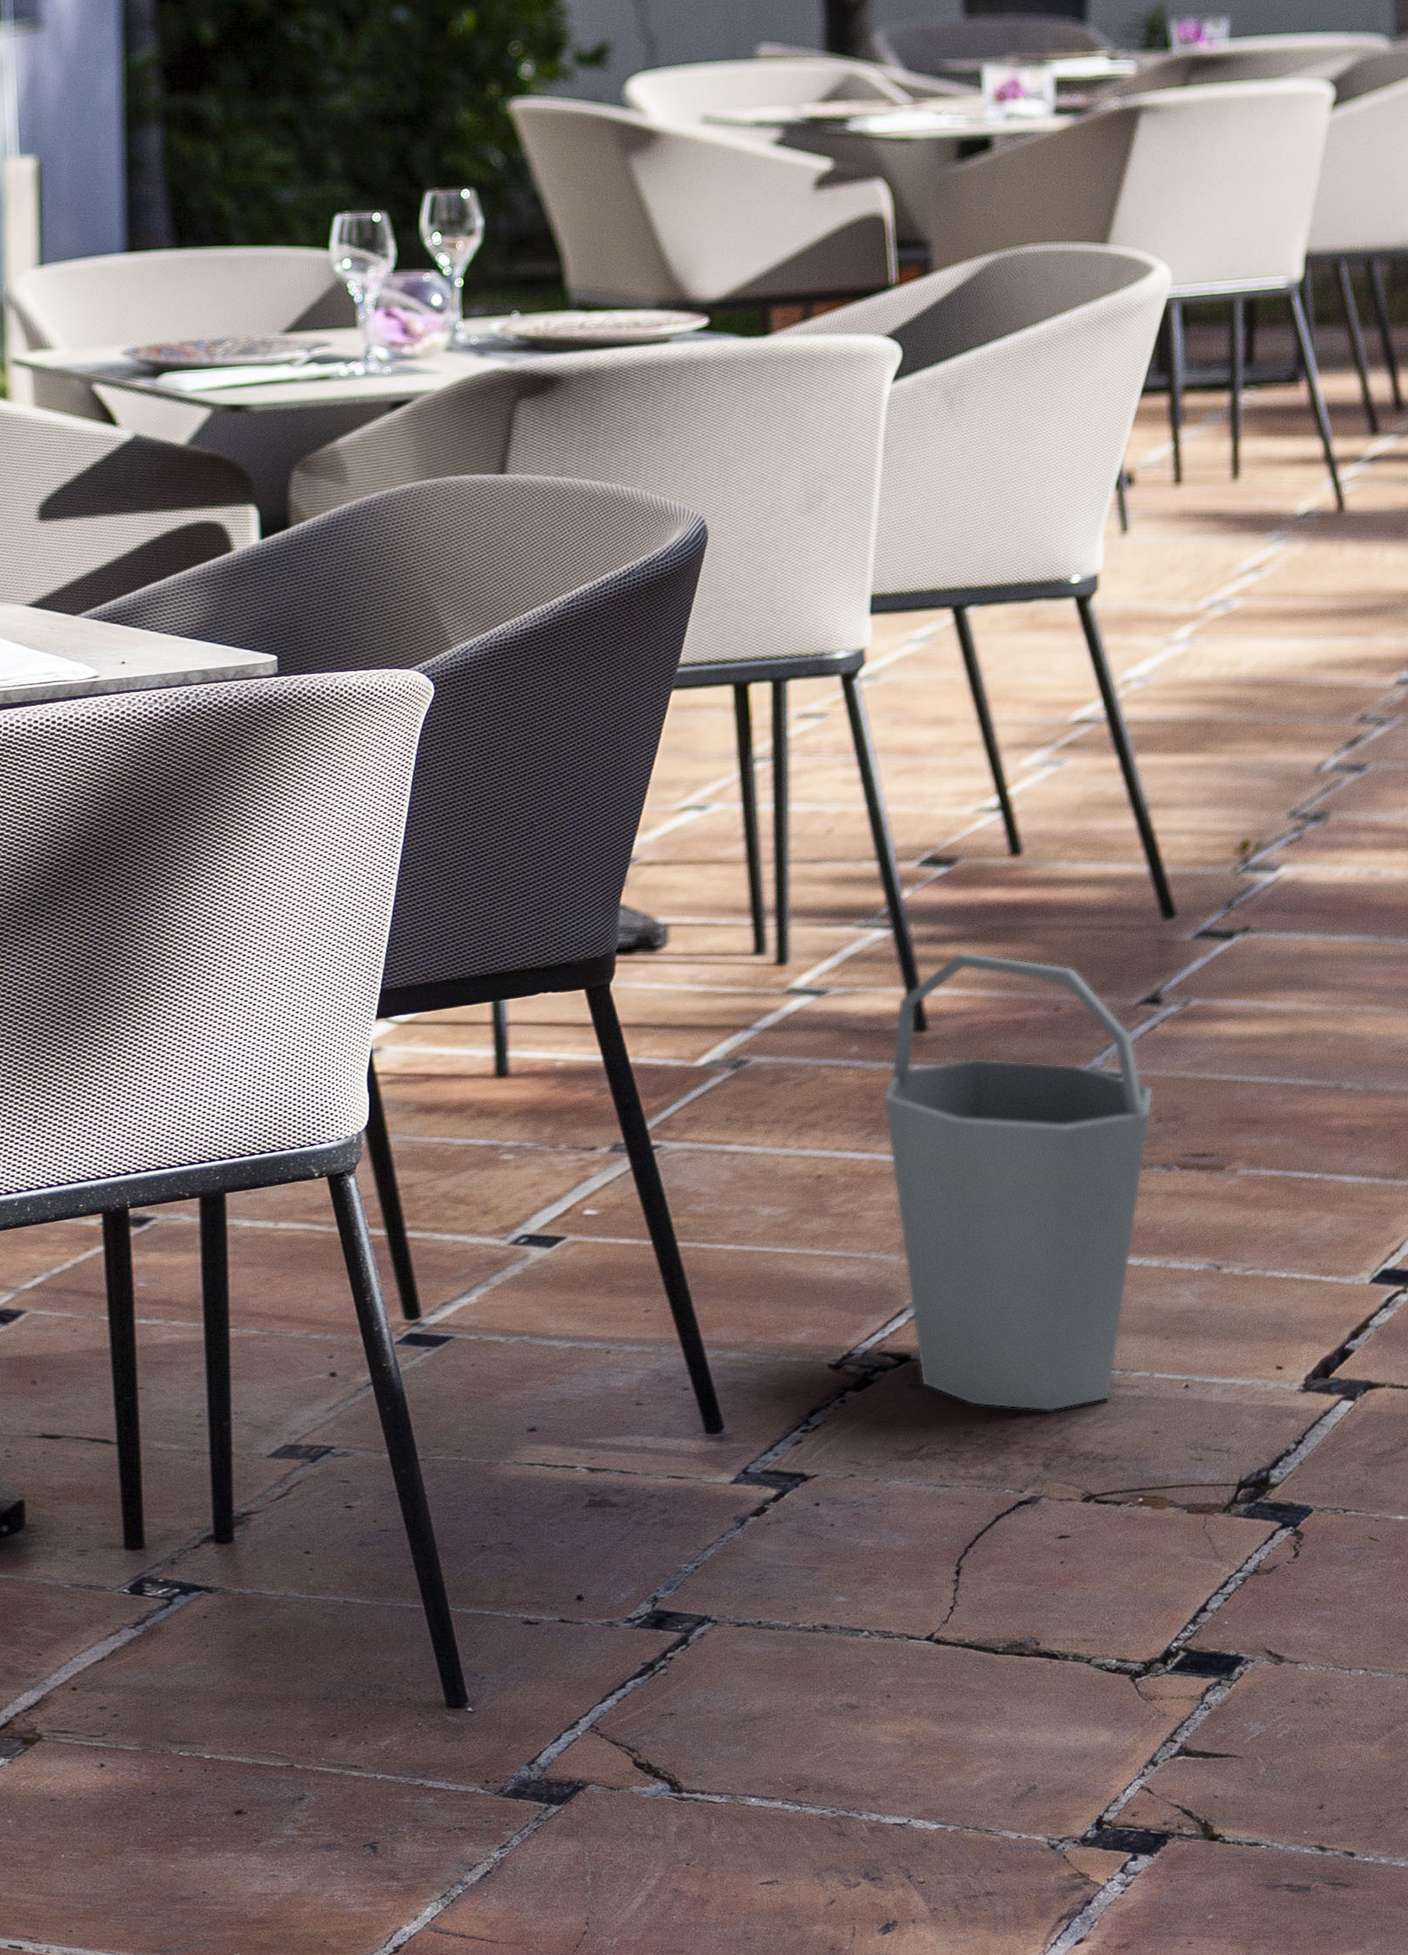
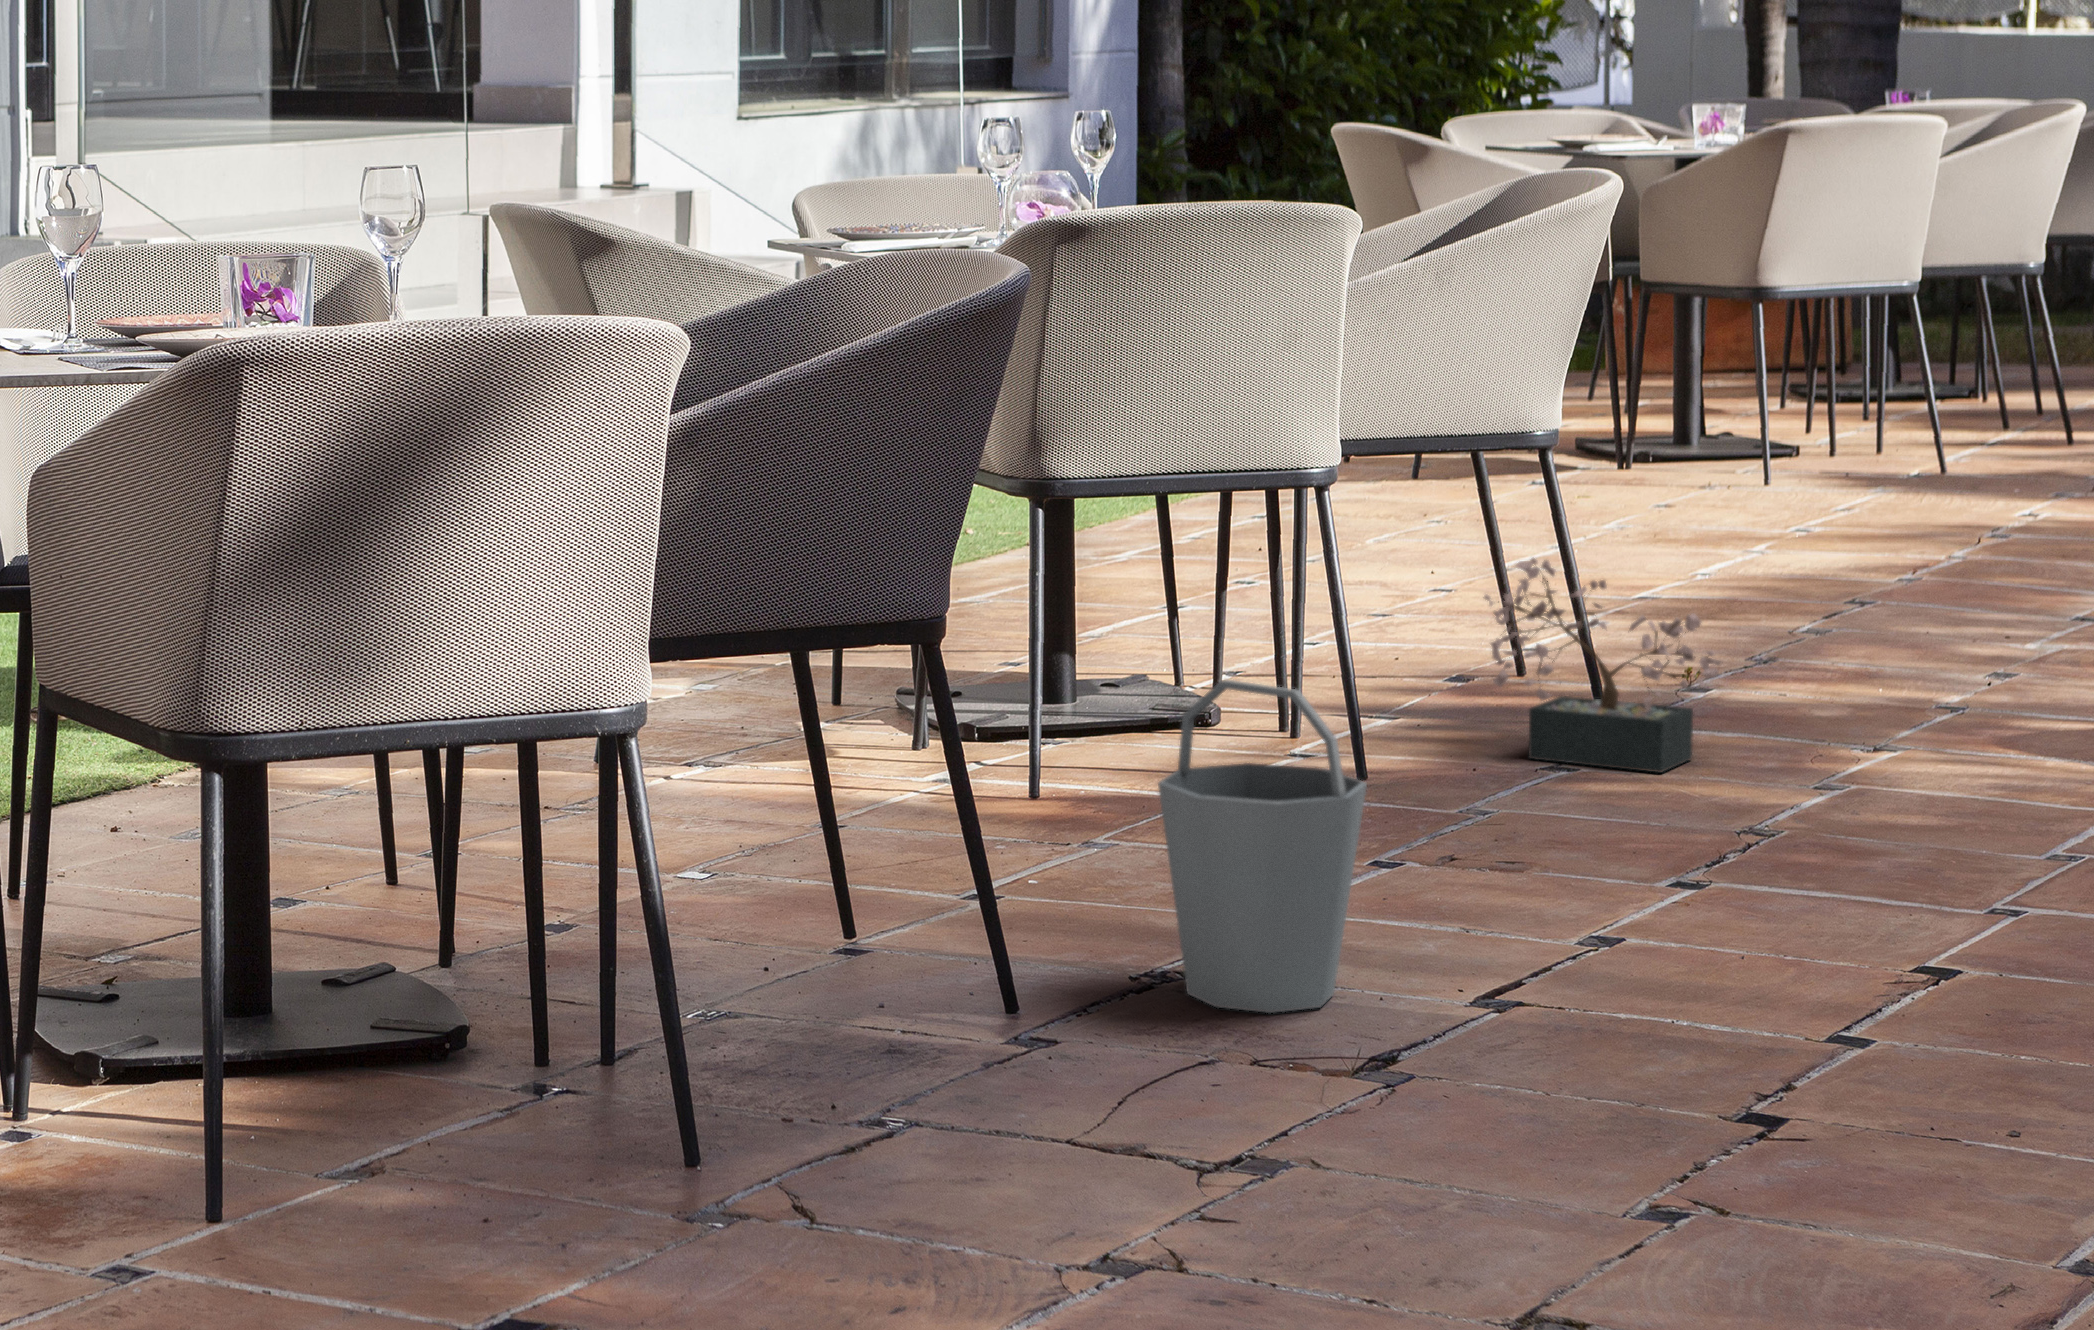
decorative plant: none [1048,712,1360,1002] -> present [1484,558,1721,773]

